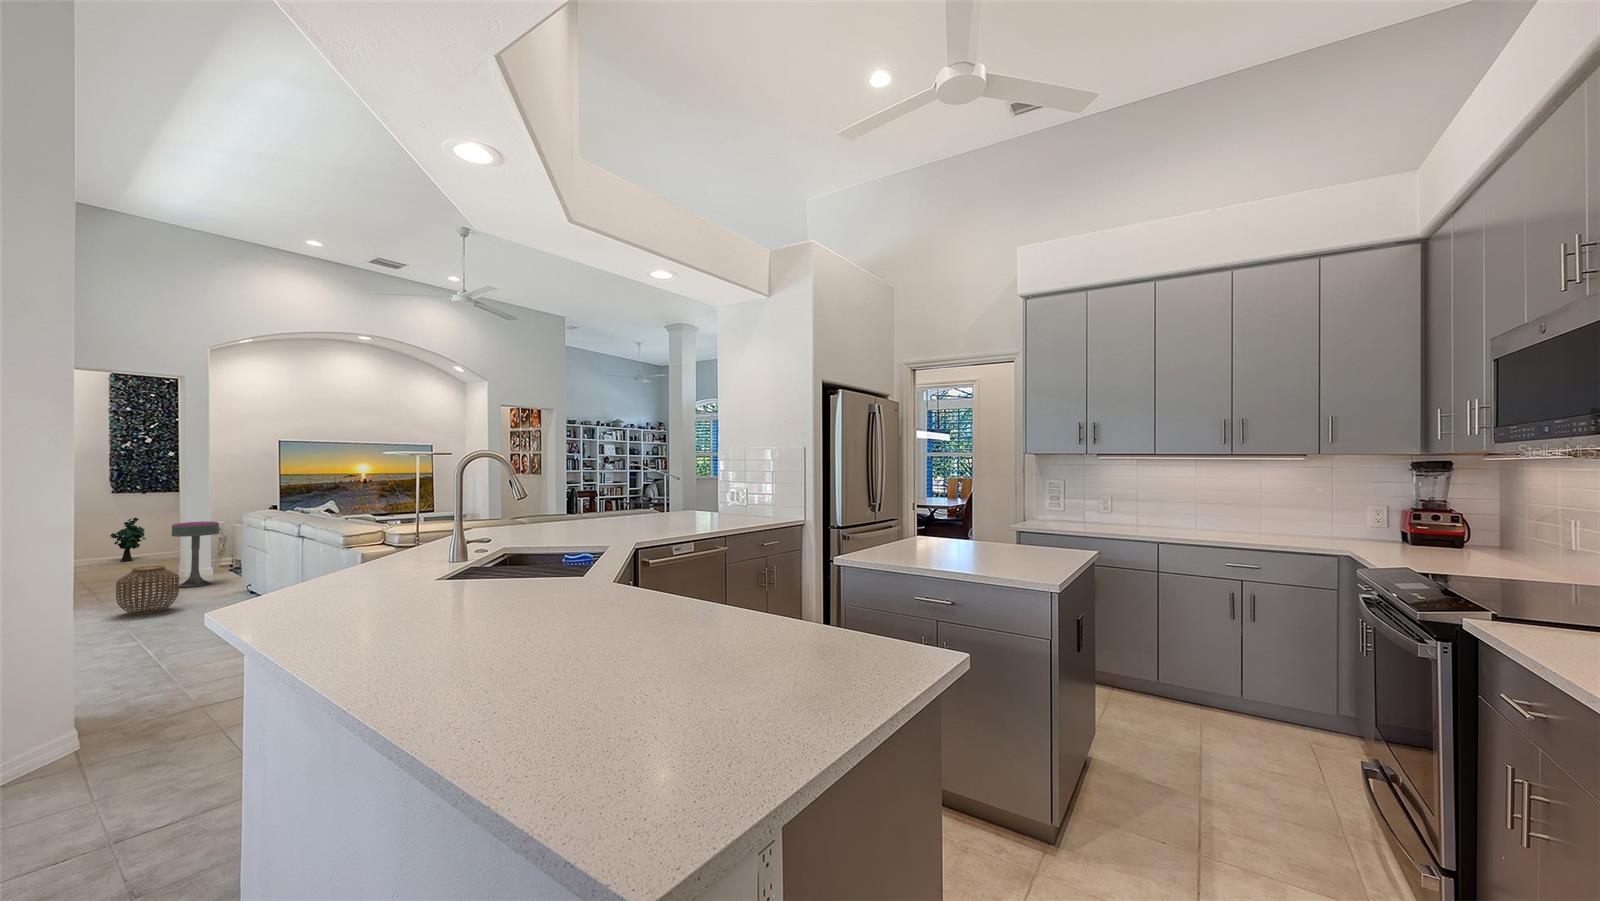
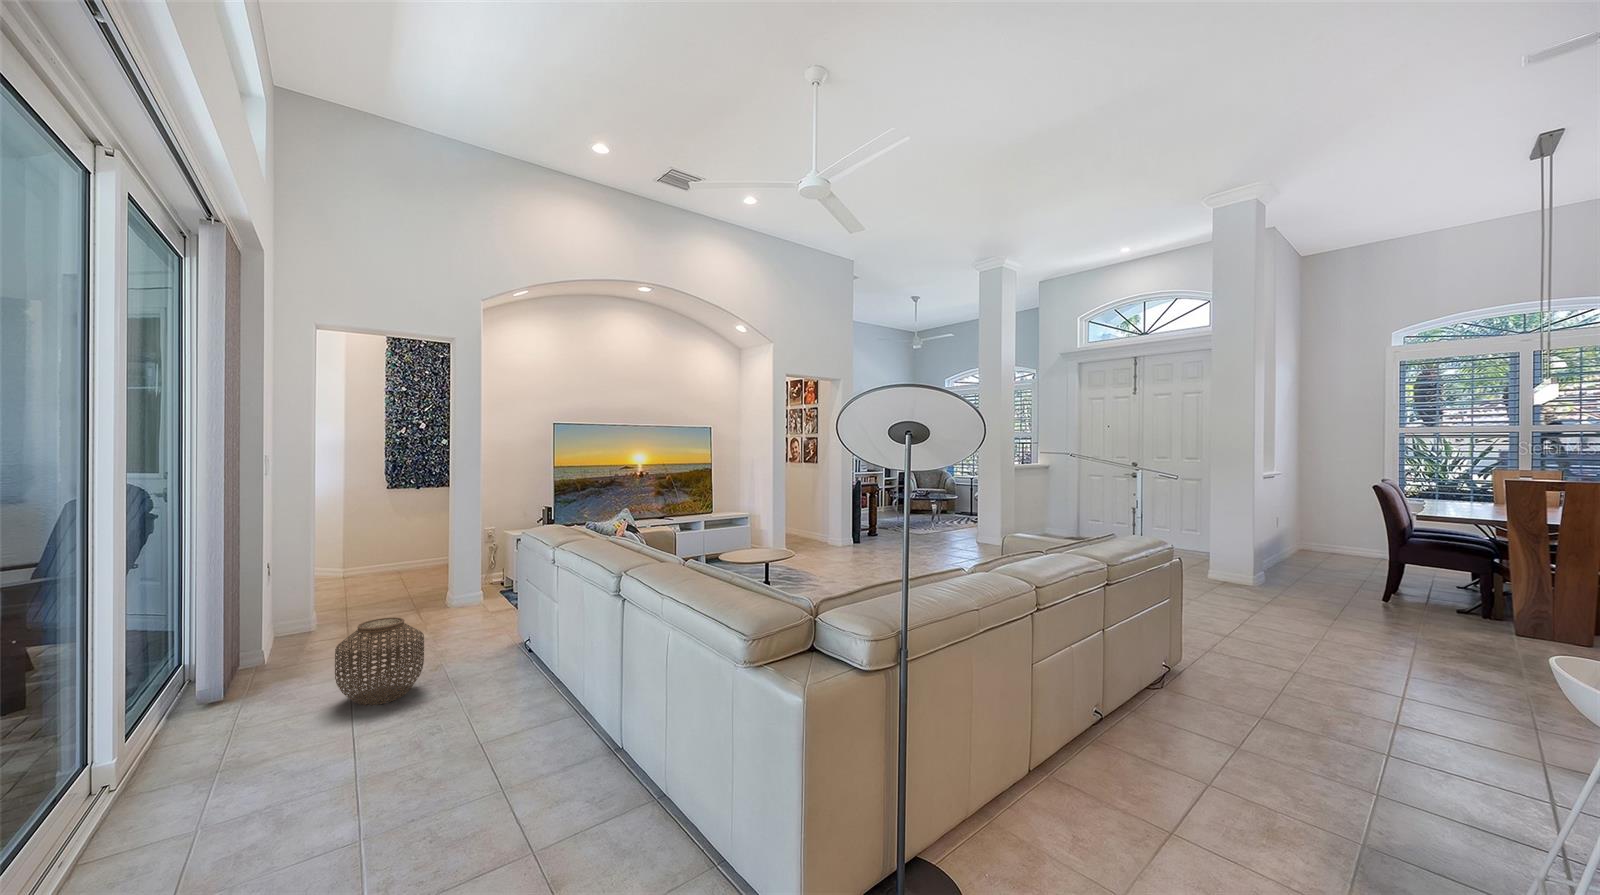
decorative plant: present [110,518,146,562] -> none [385,518,422,570]
bar stool: present [171,522,219,587] -> none [429,533,486,629]

